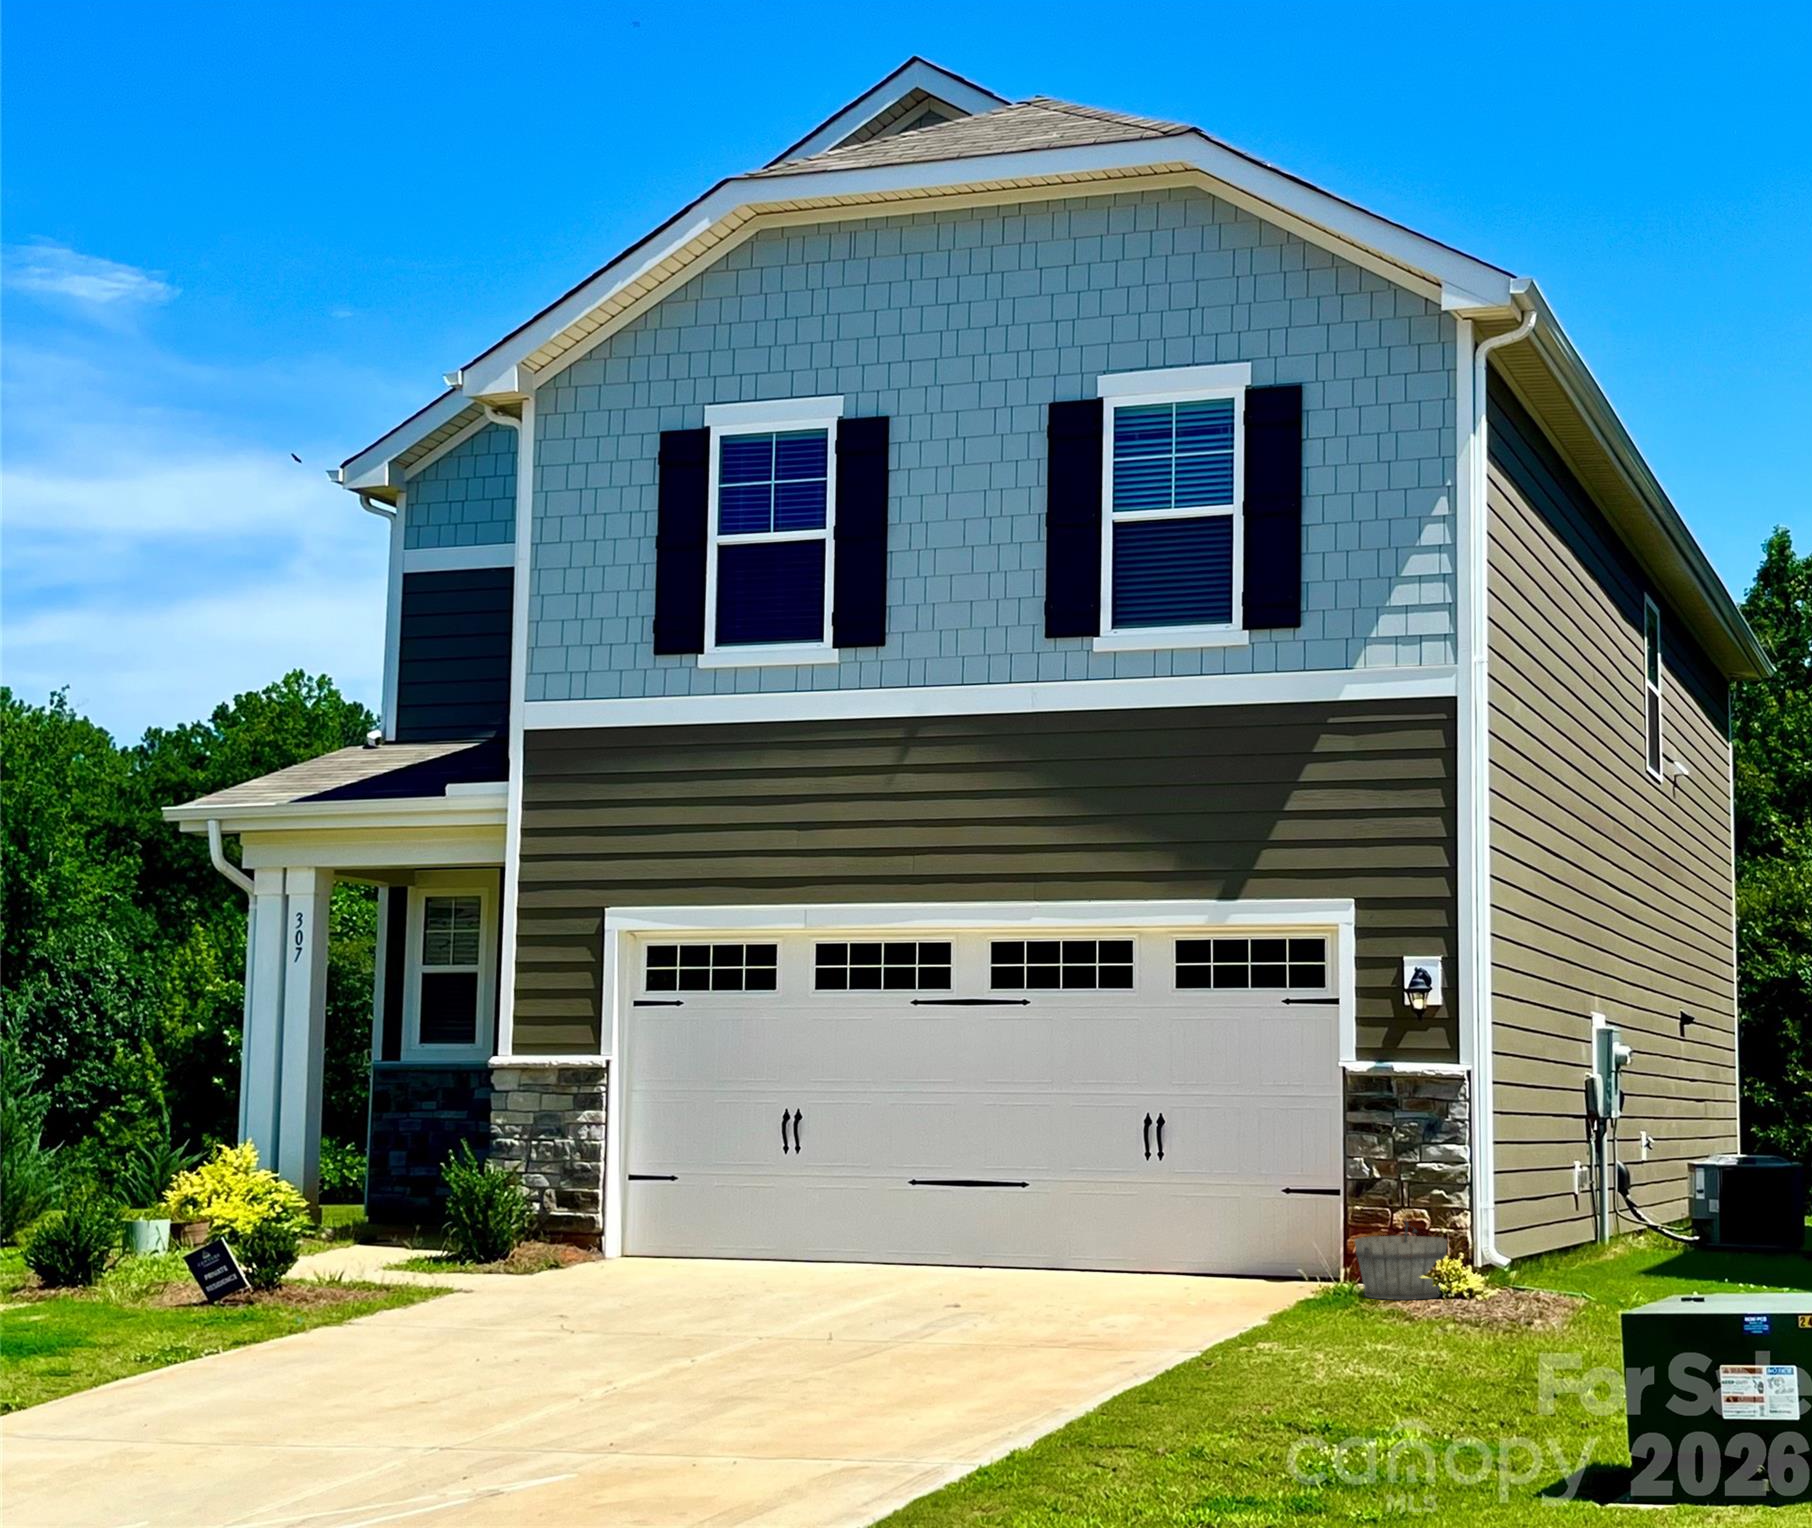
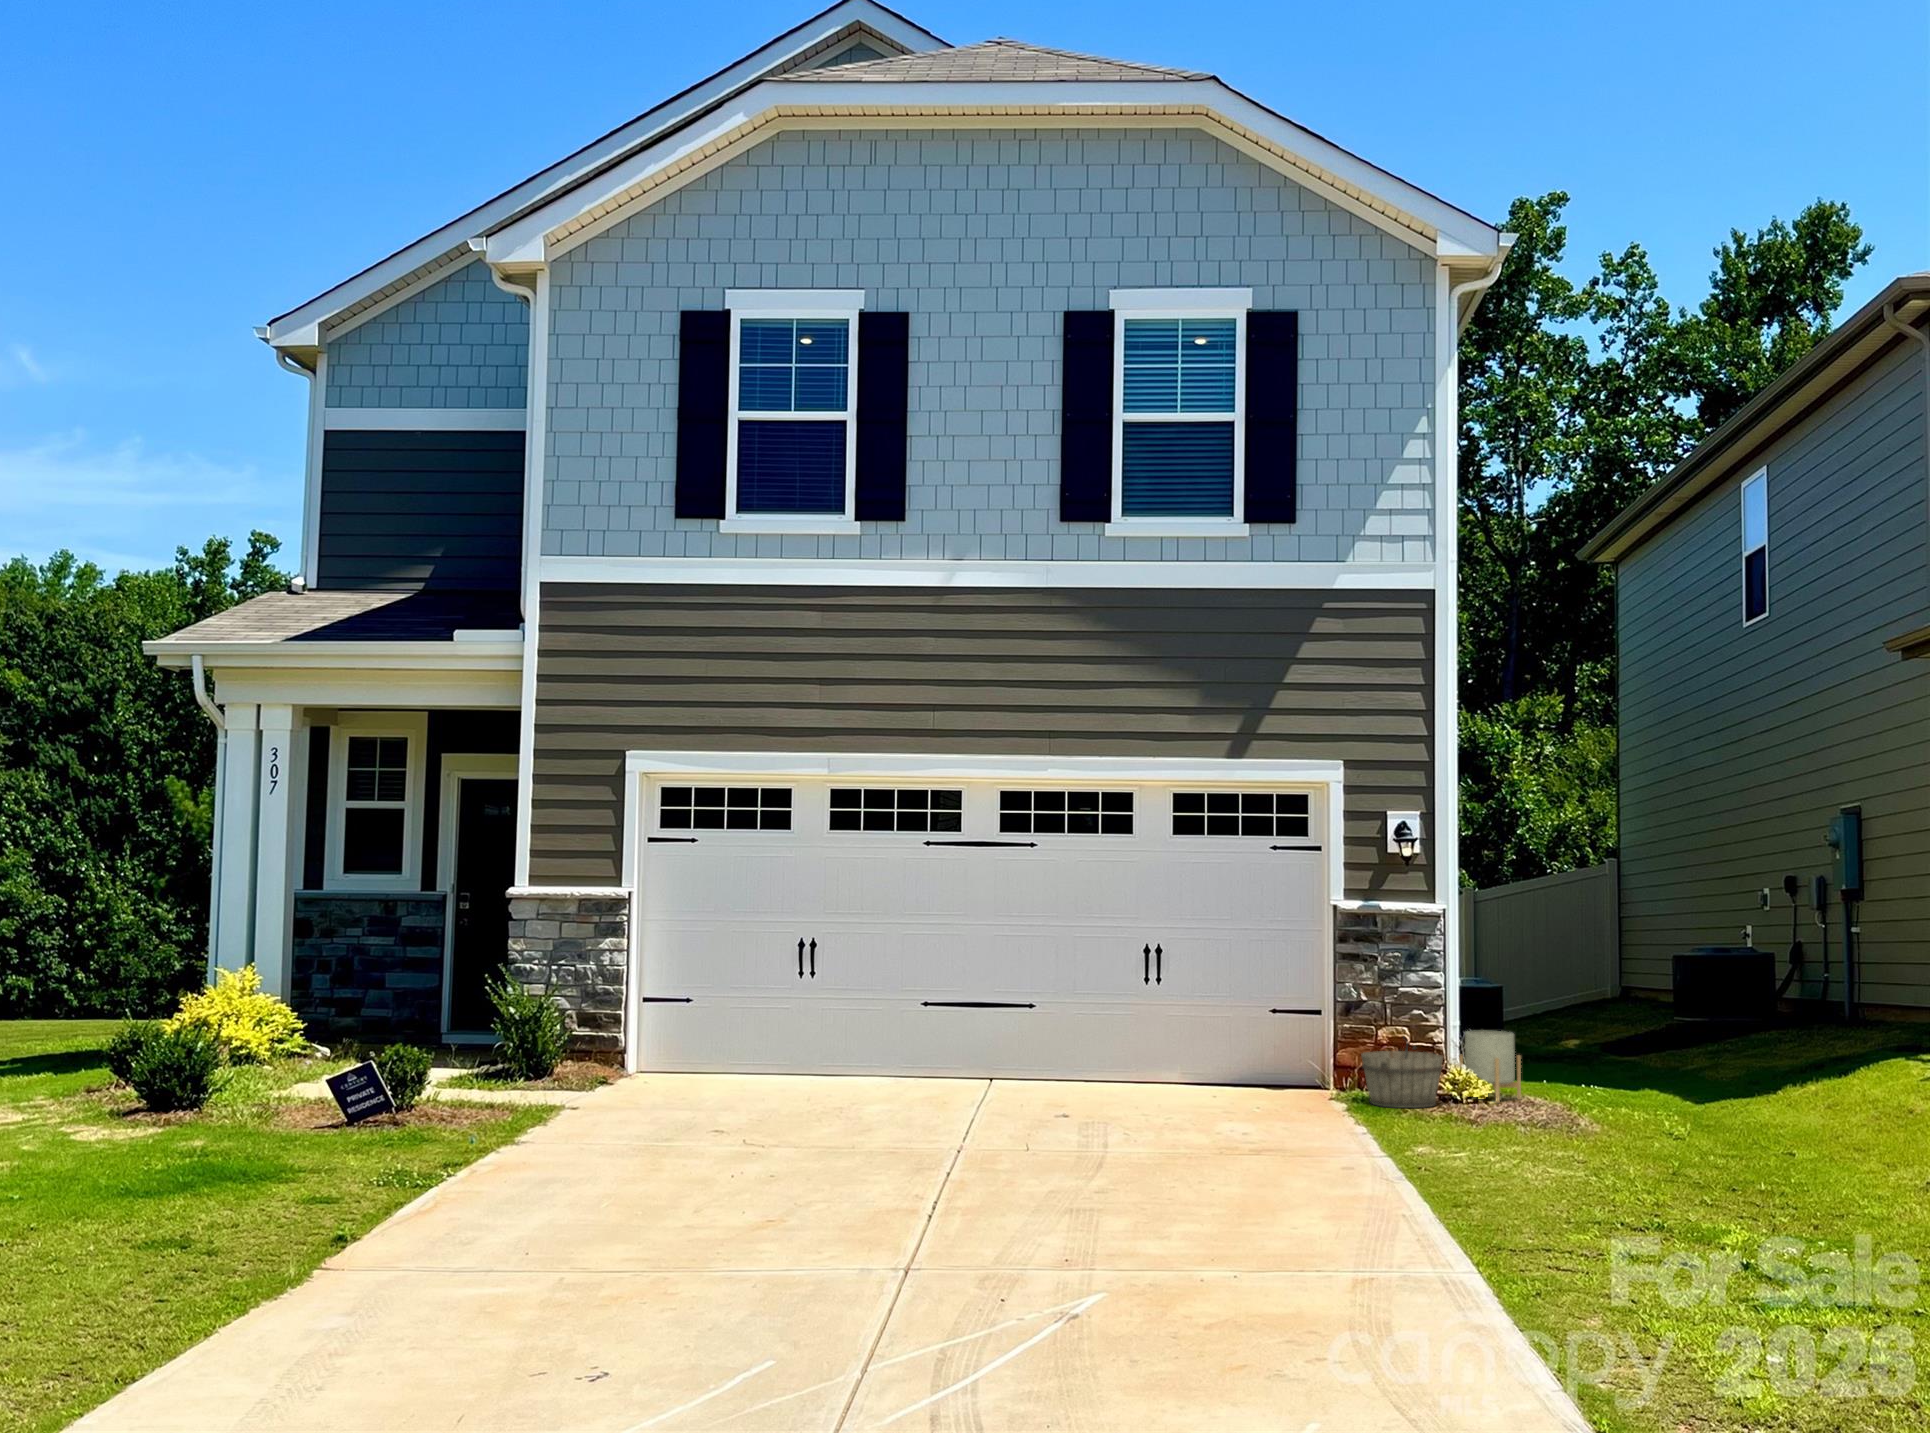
planter: none [1484,1213,1558,1297] -> present [1459,1030,1521,1103]

